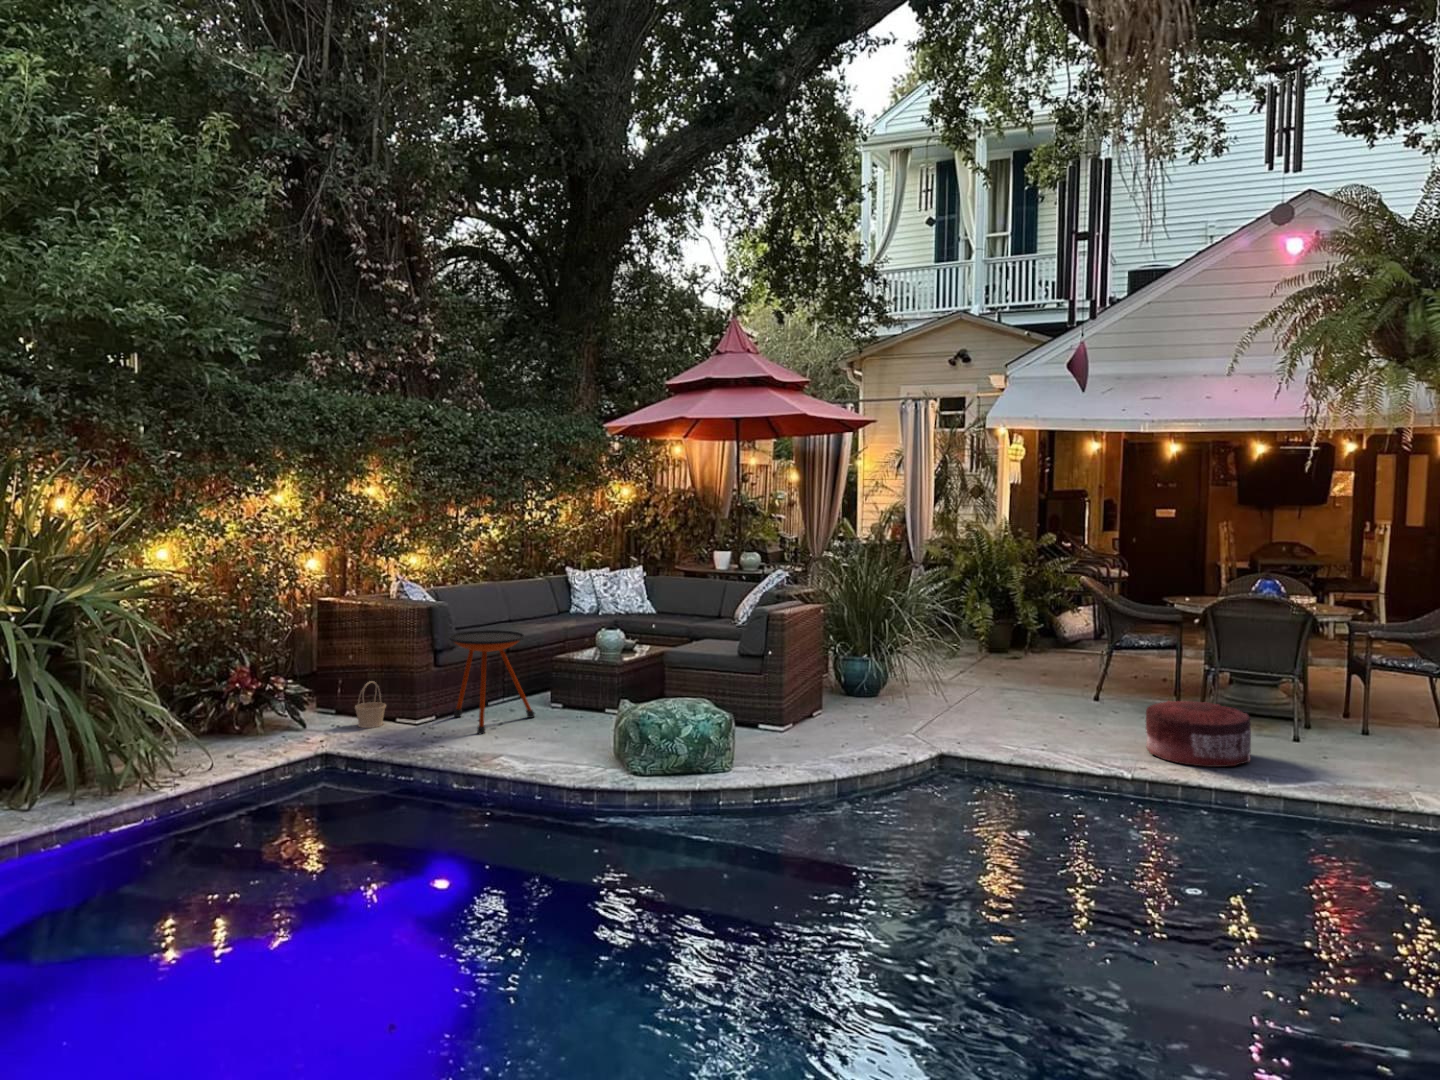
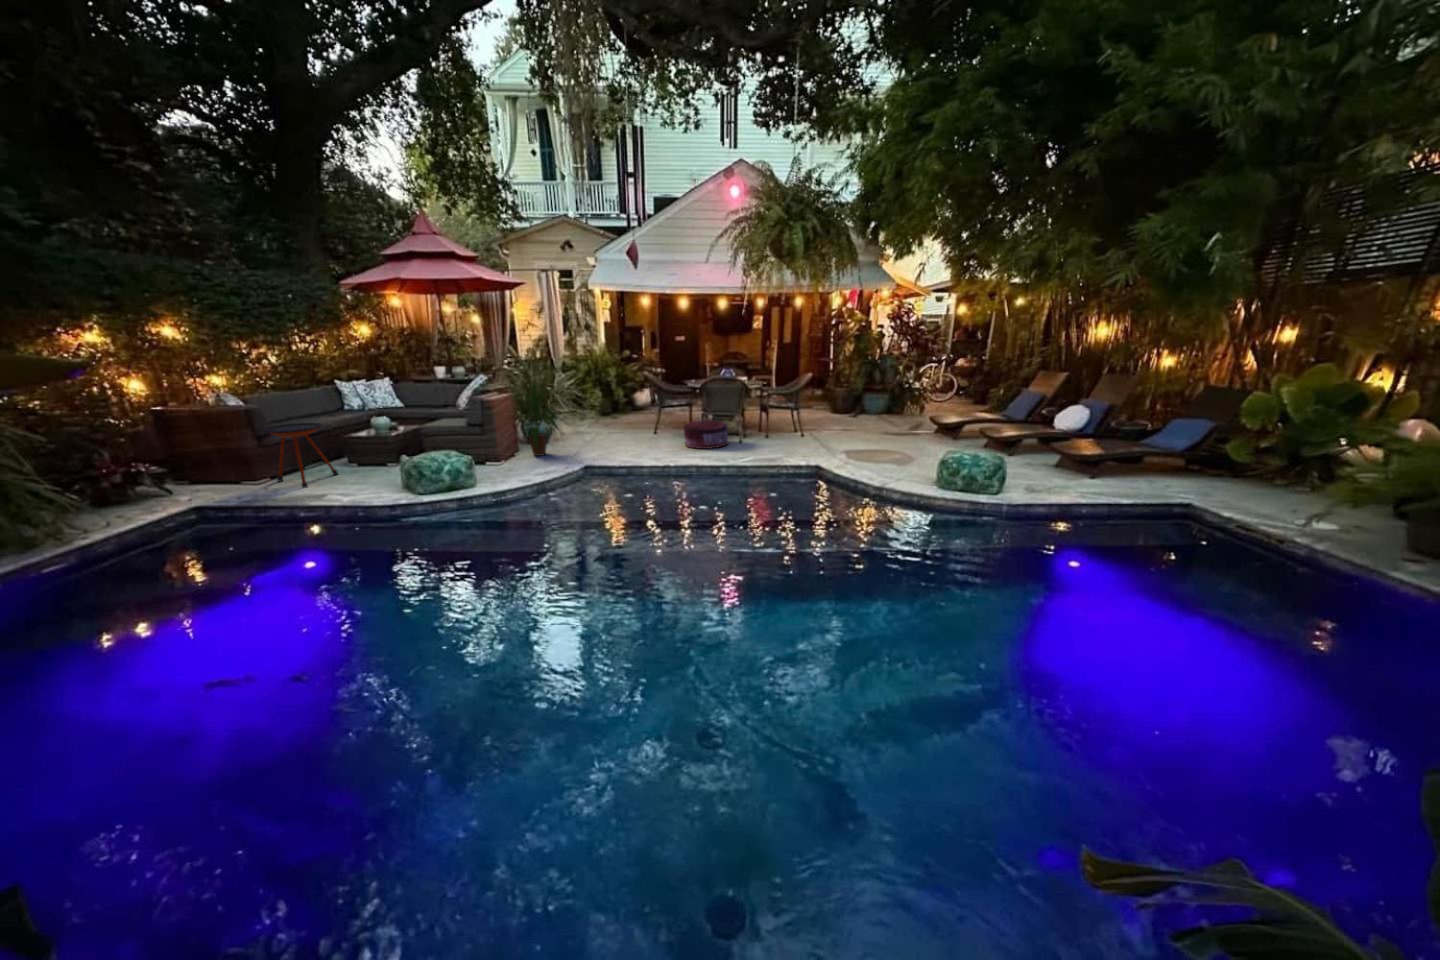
house plant: none [810,596,901,731] -> present [514,384,558,456]
basket: present [355,681,386,728] -> none [198,465,224,496]

